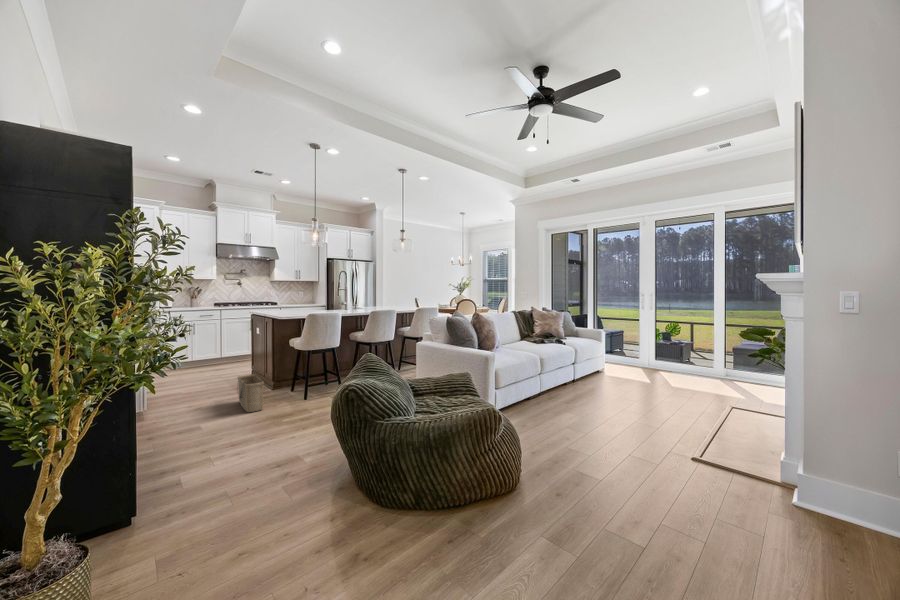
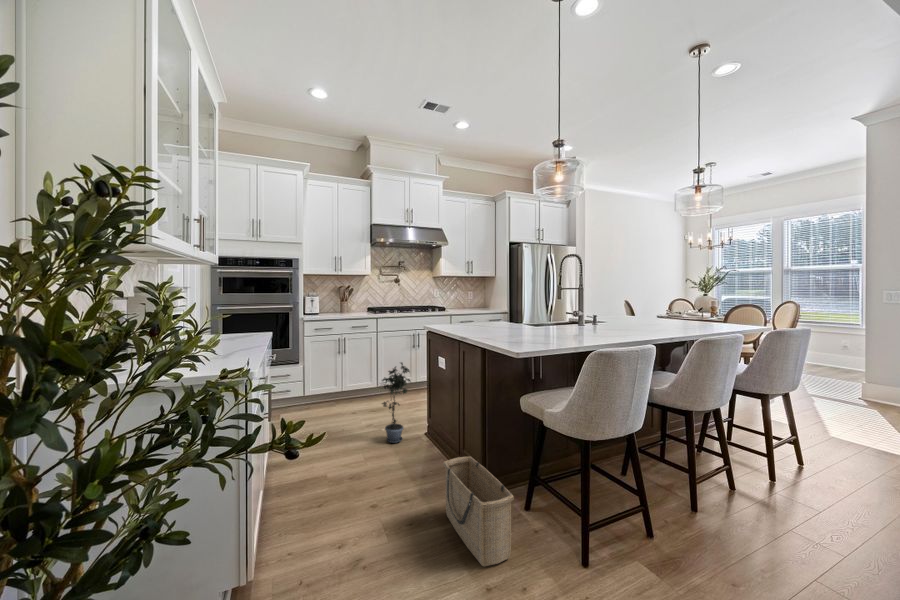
potted plant: none [210,335,235,383] -> present [382,363,411,443]

